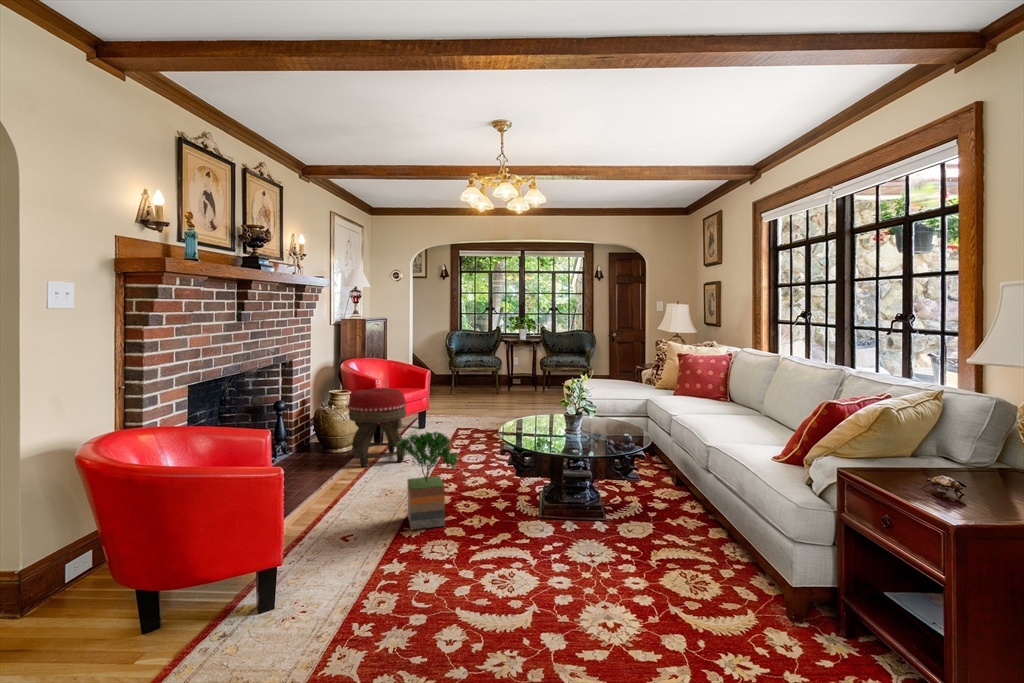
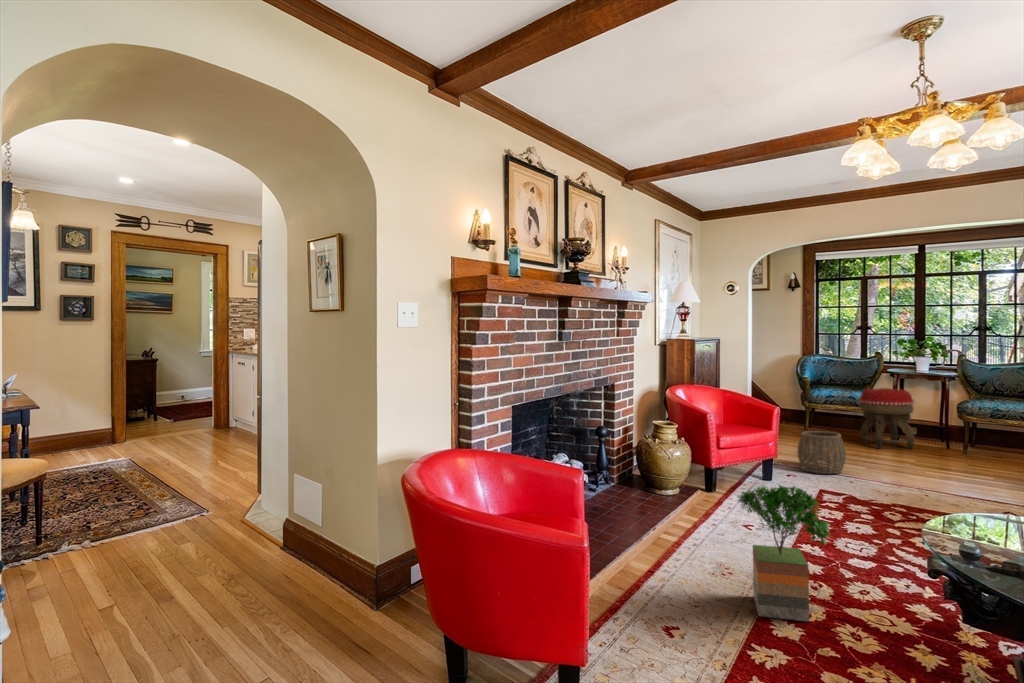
footstool: present [348,388,406,467] -> present [860,388,914,449]
woven basket: none [444,391,477,423] -> present [797,431,846,474]

